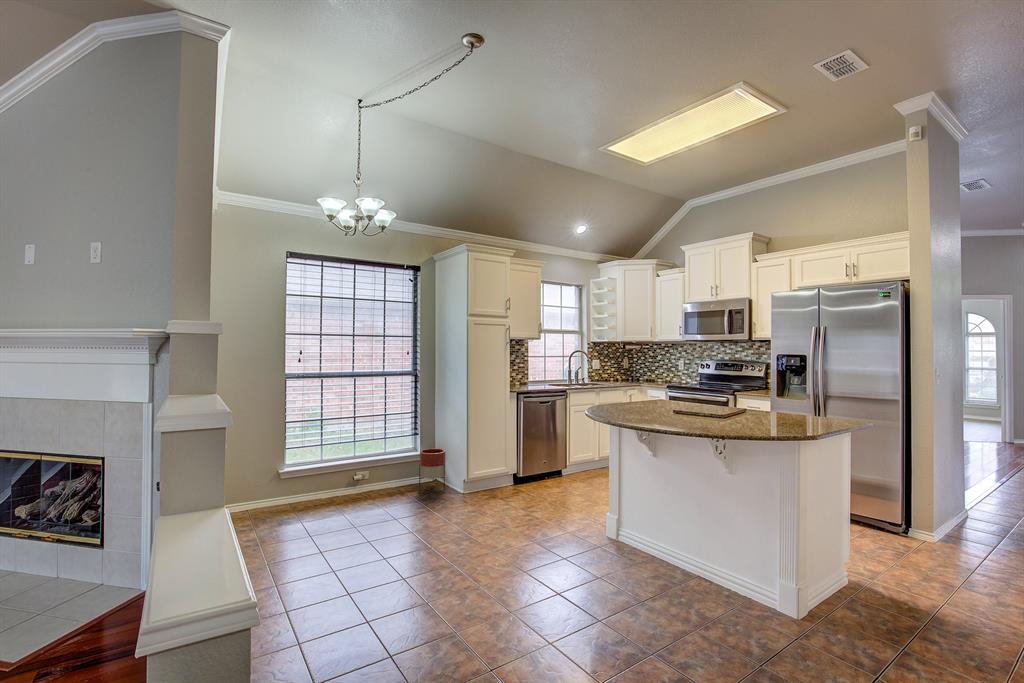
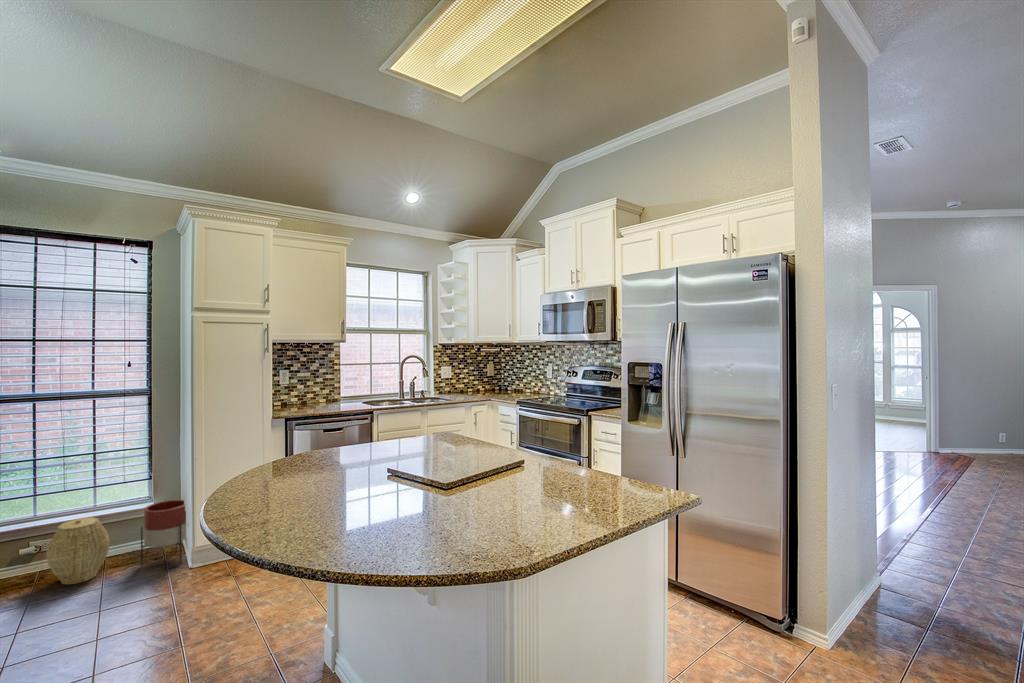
woven basket: none [370,456,403,499] -> present [46,518,110,585]

